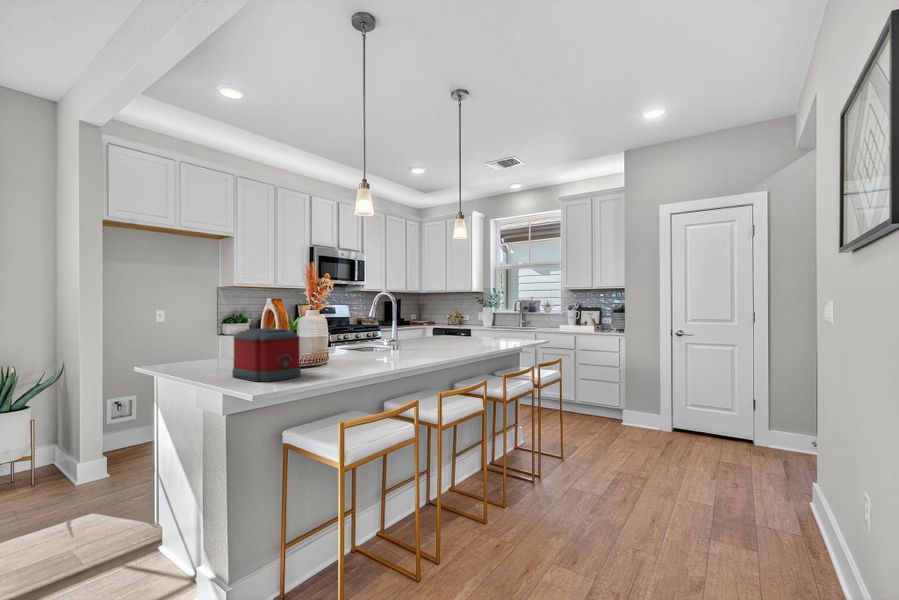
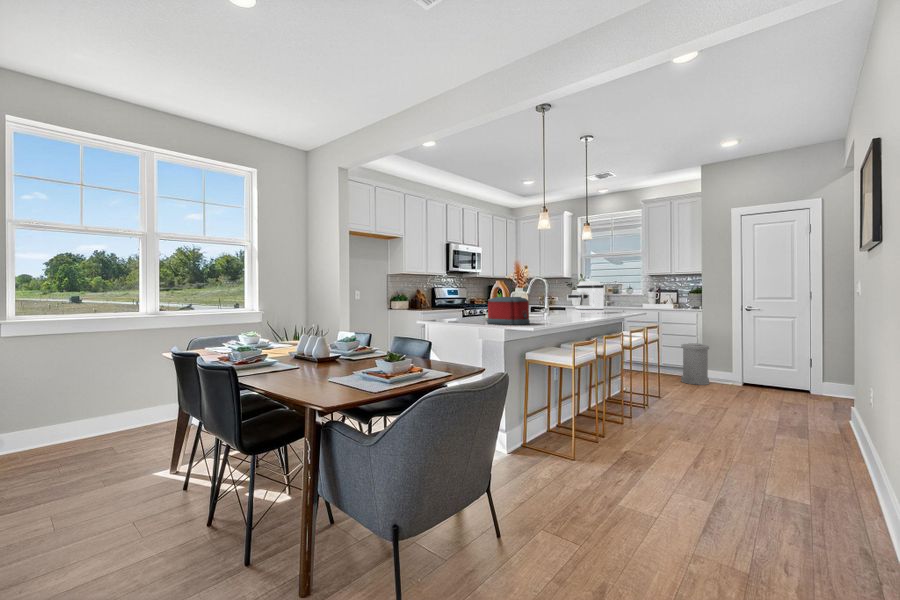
coffee maker: none [439,299,483,344] -> present [568,281,604,314]
trash can: none [598,378,633,433] -> present [681,343,709,385]

